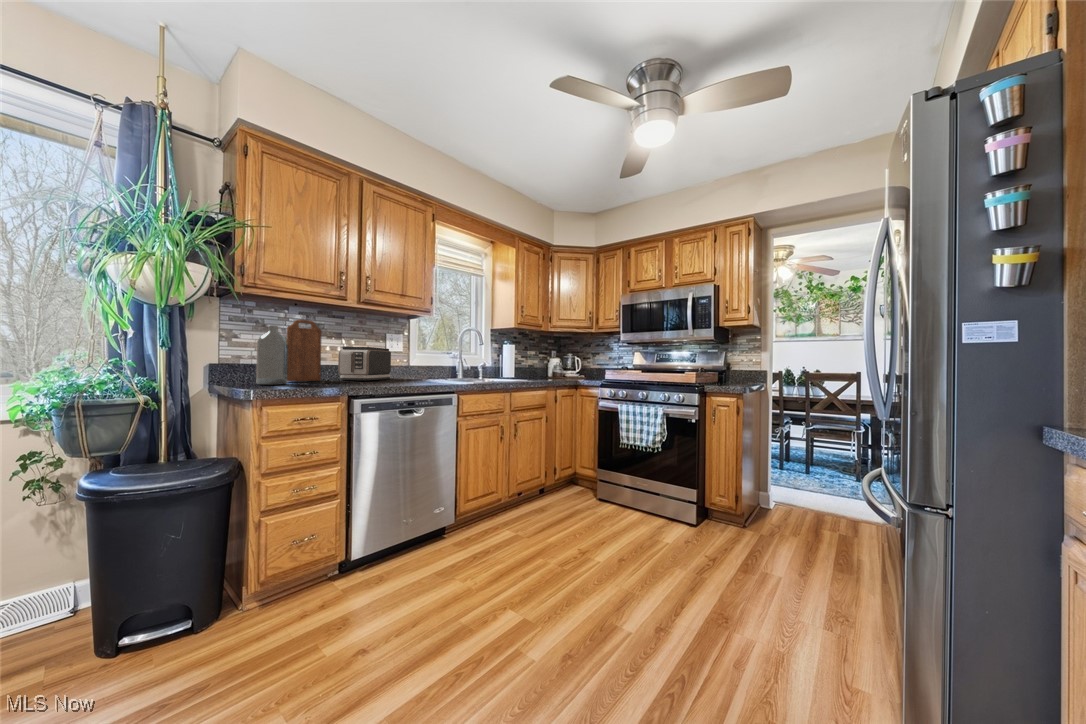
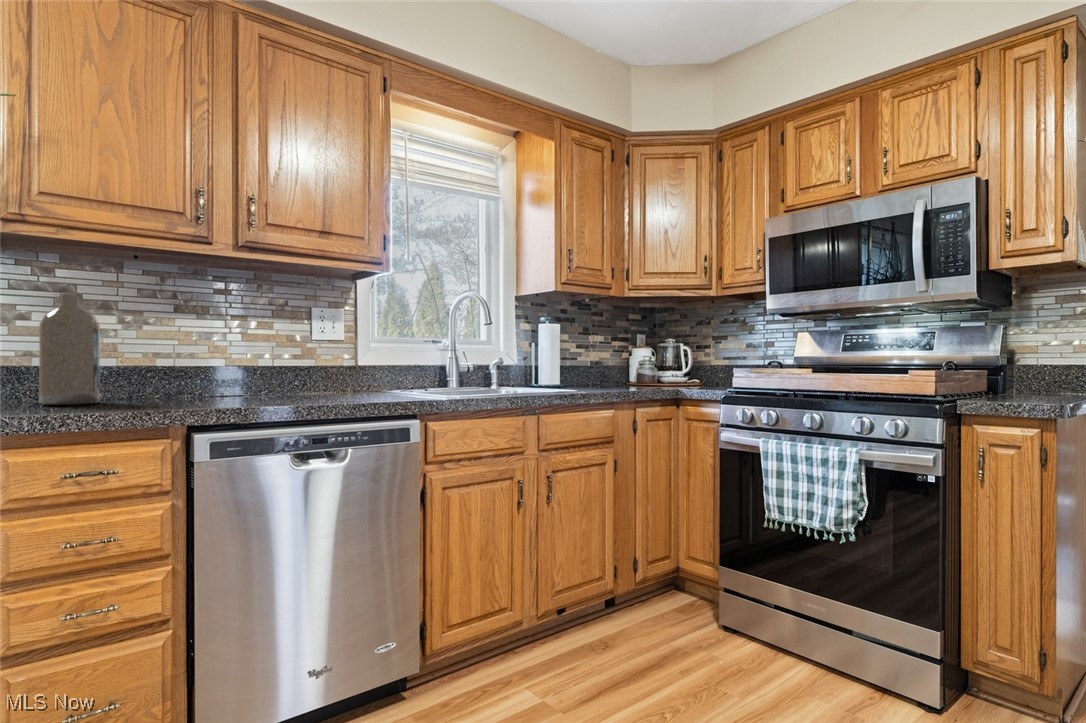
cutting board: present [287,319,322,382] -> none [108,283,179,398]
toaster: present [338,347,391,380] -> none [211,332,315,394]

